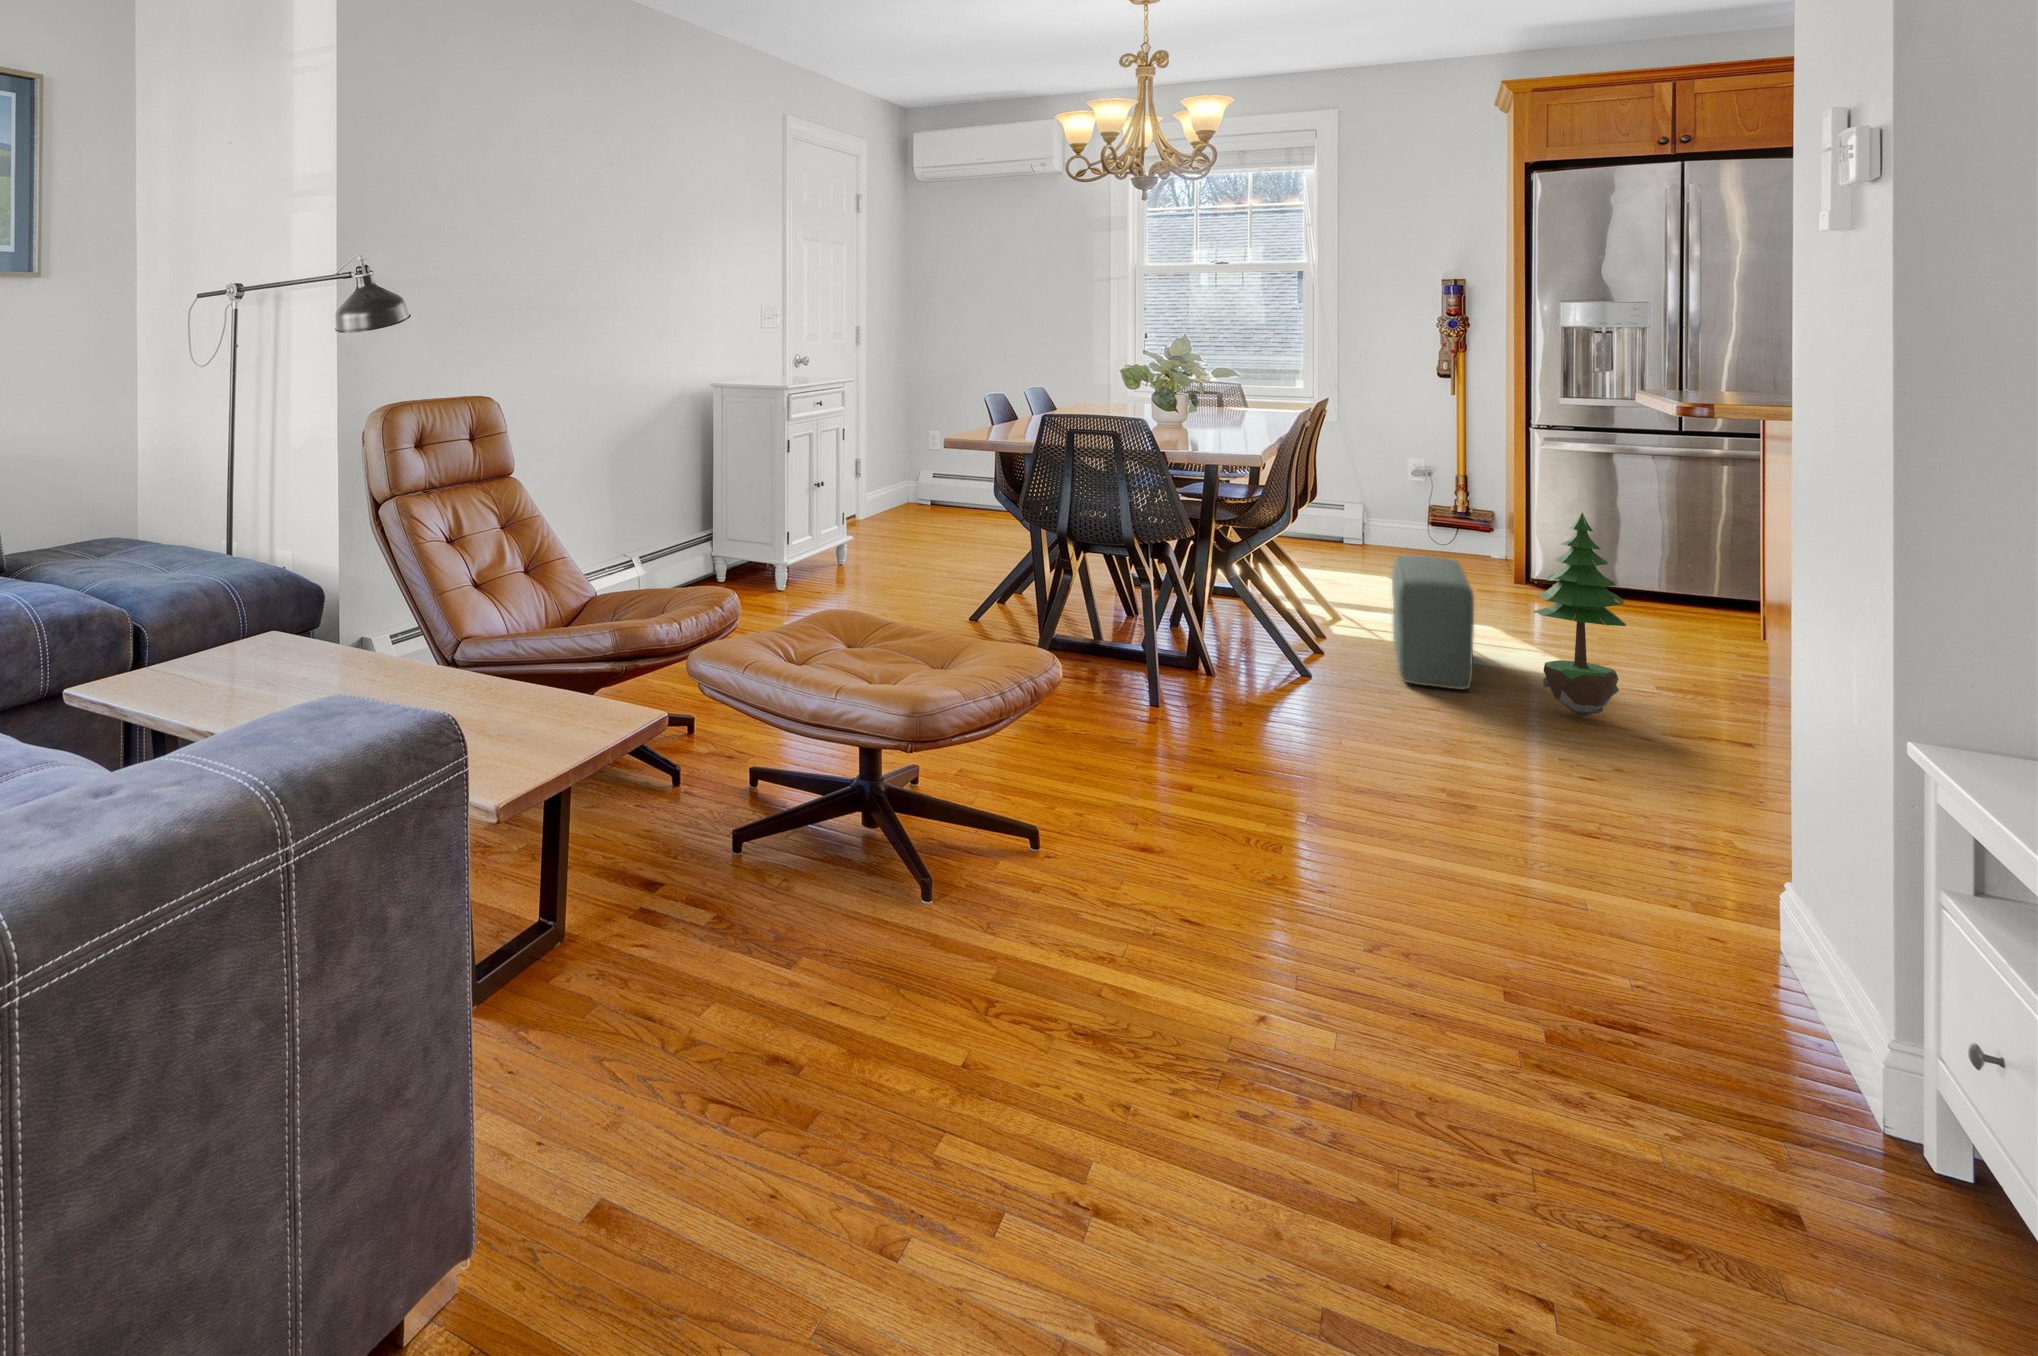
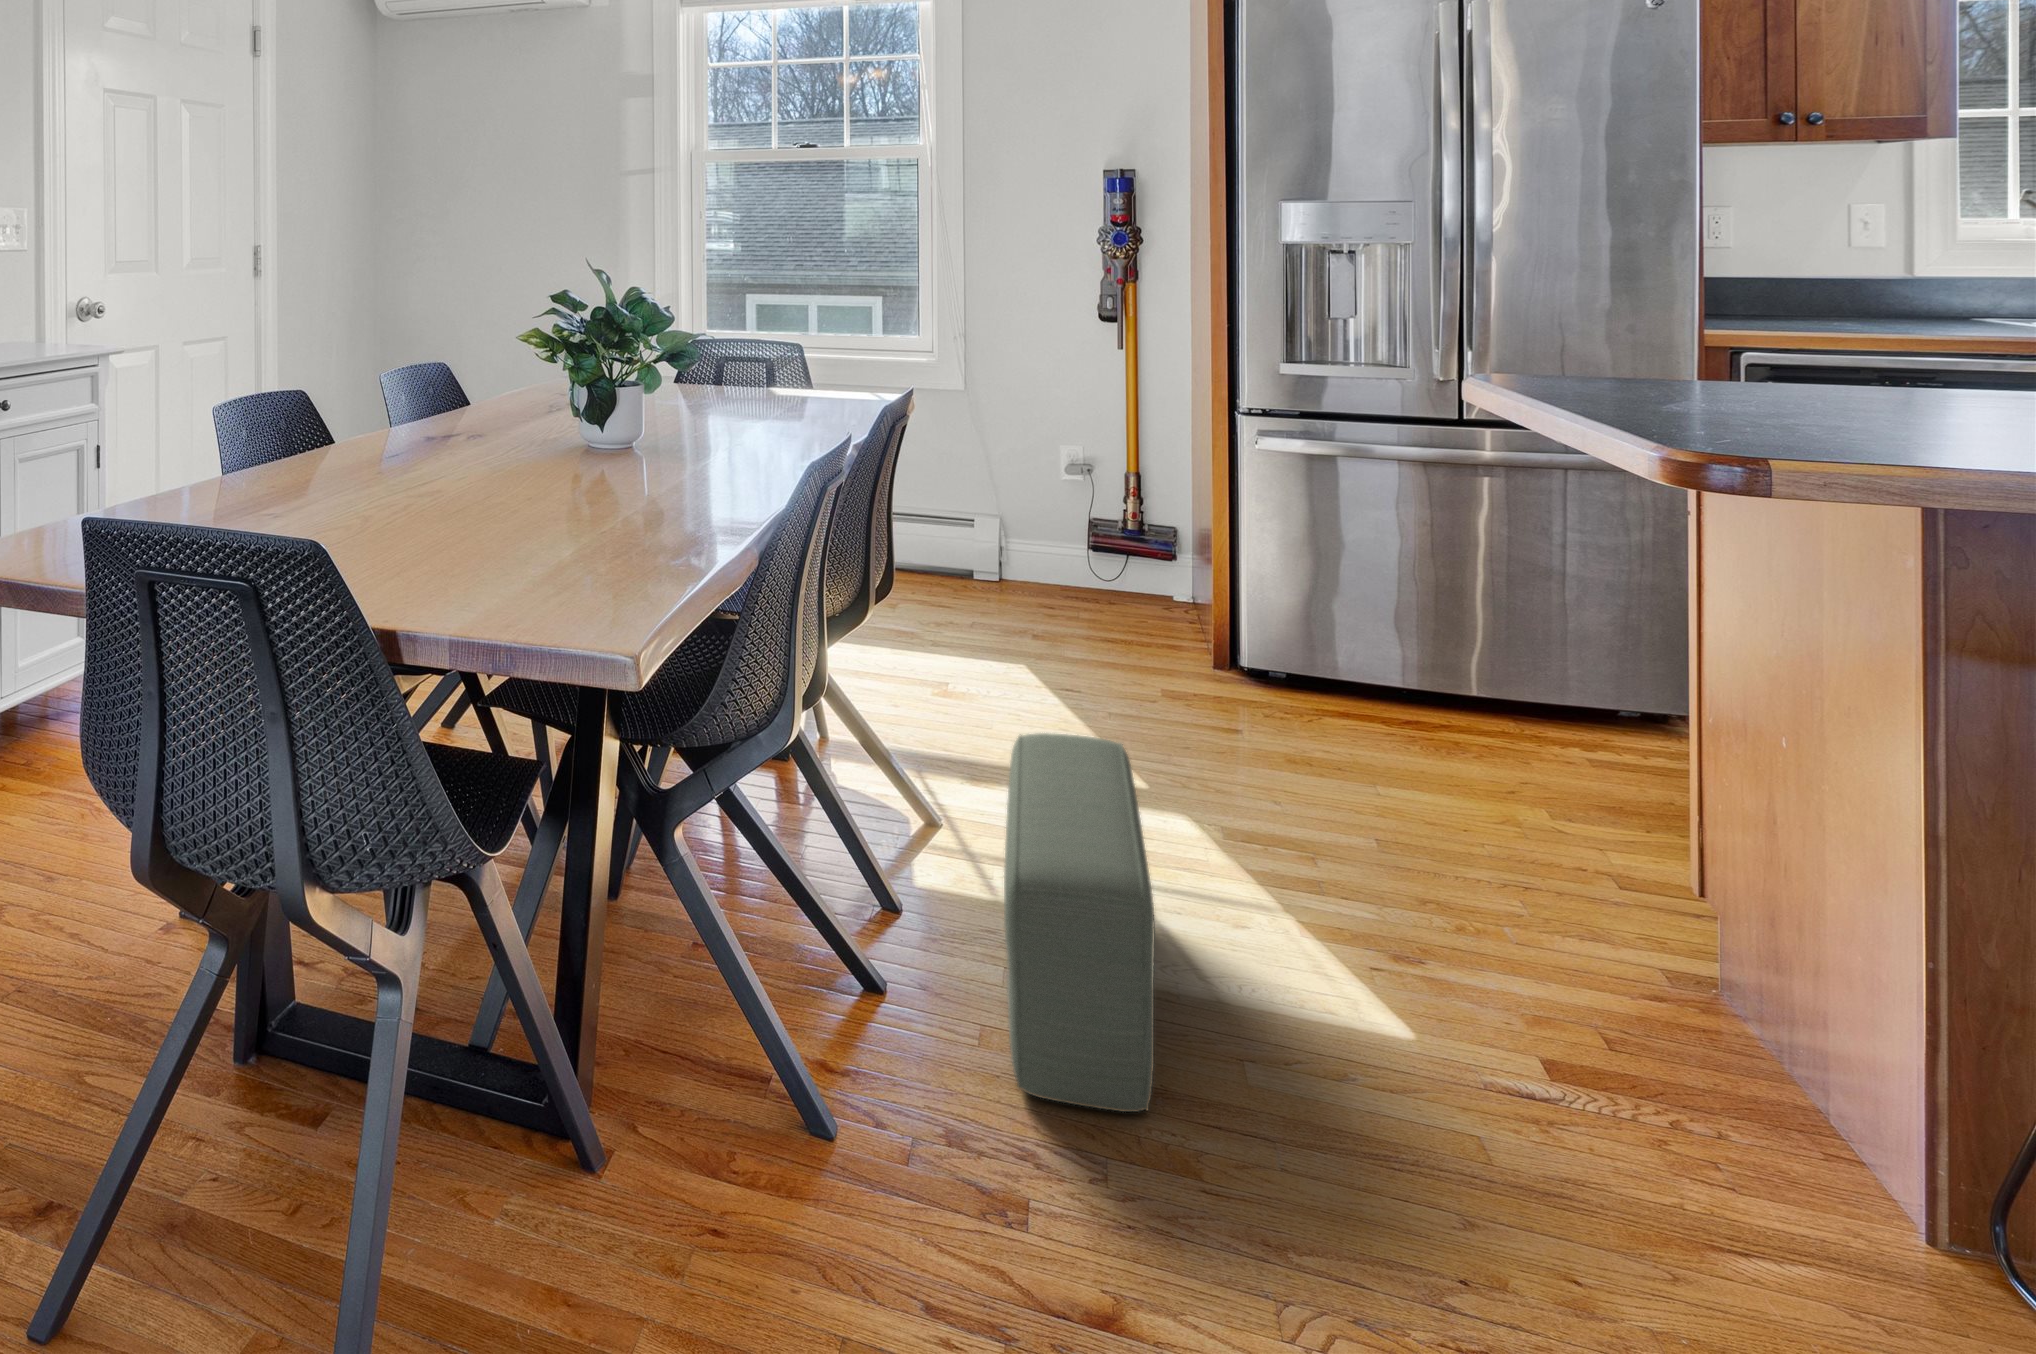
potted tree: present [1534,513,1626,717] -> none [1278,757,1484,1228]

